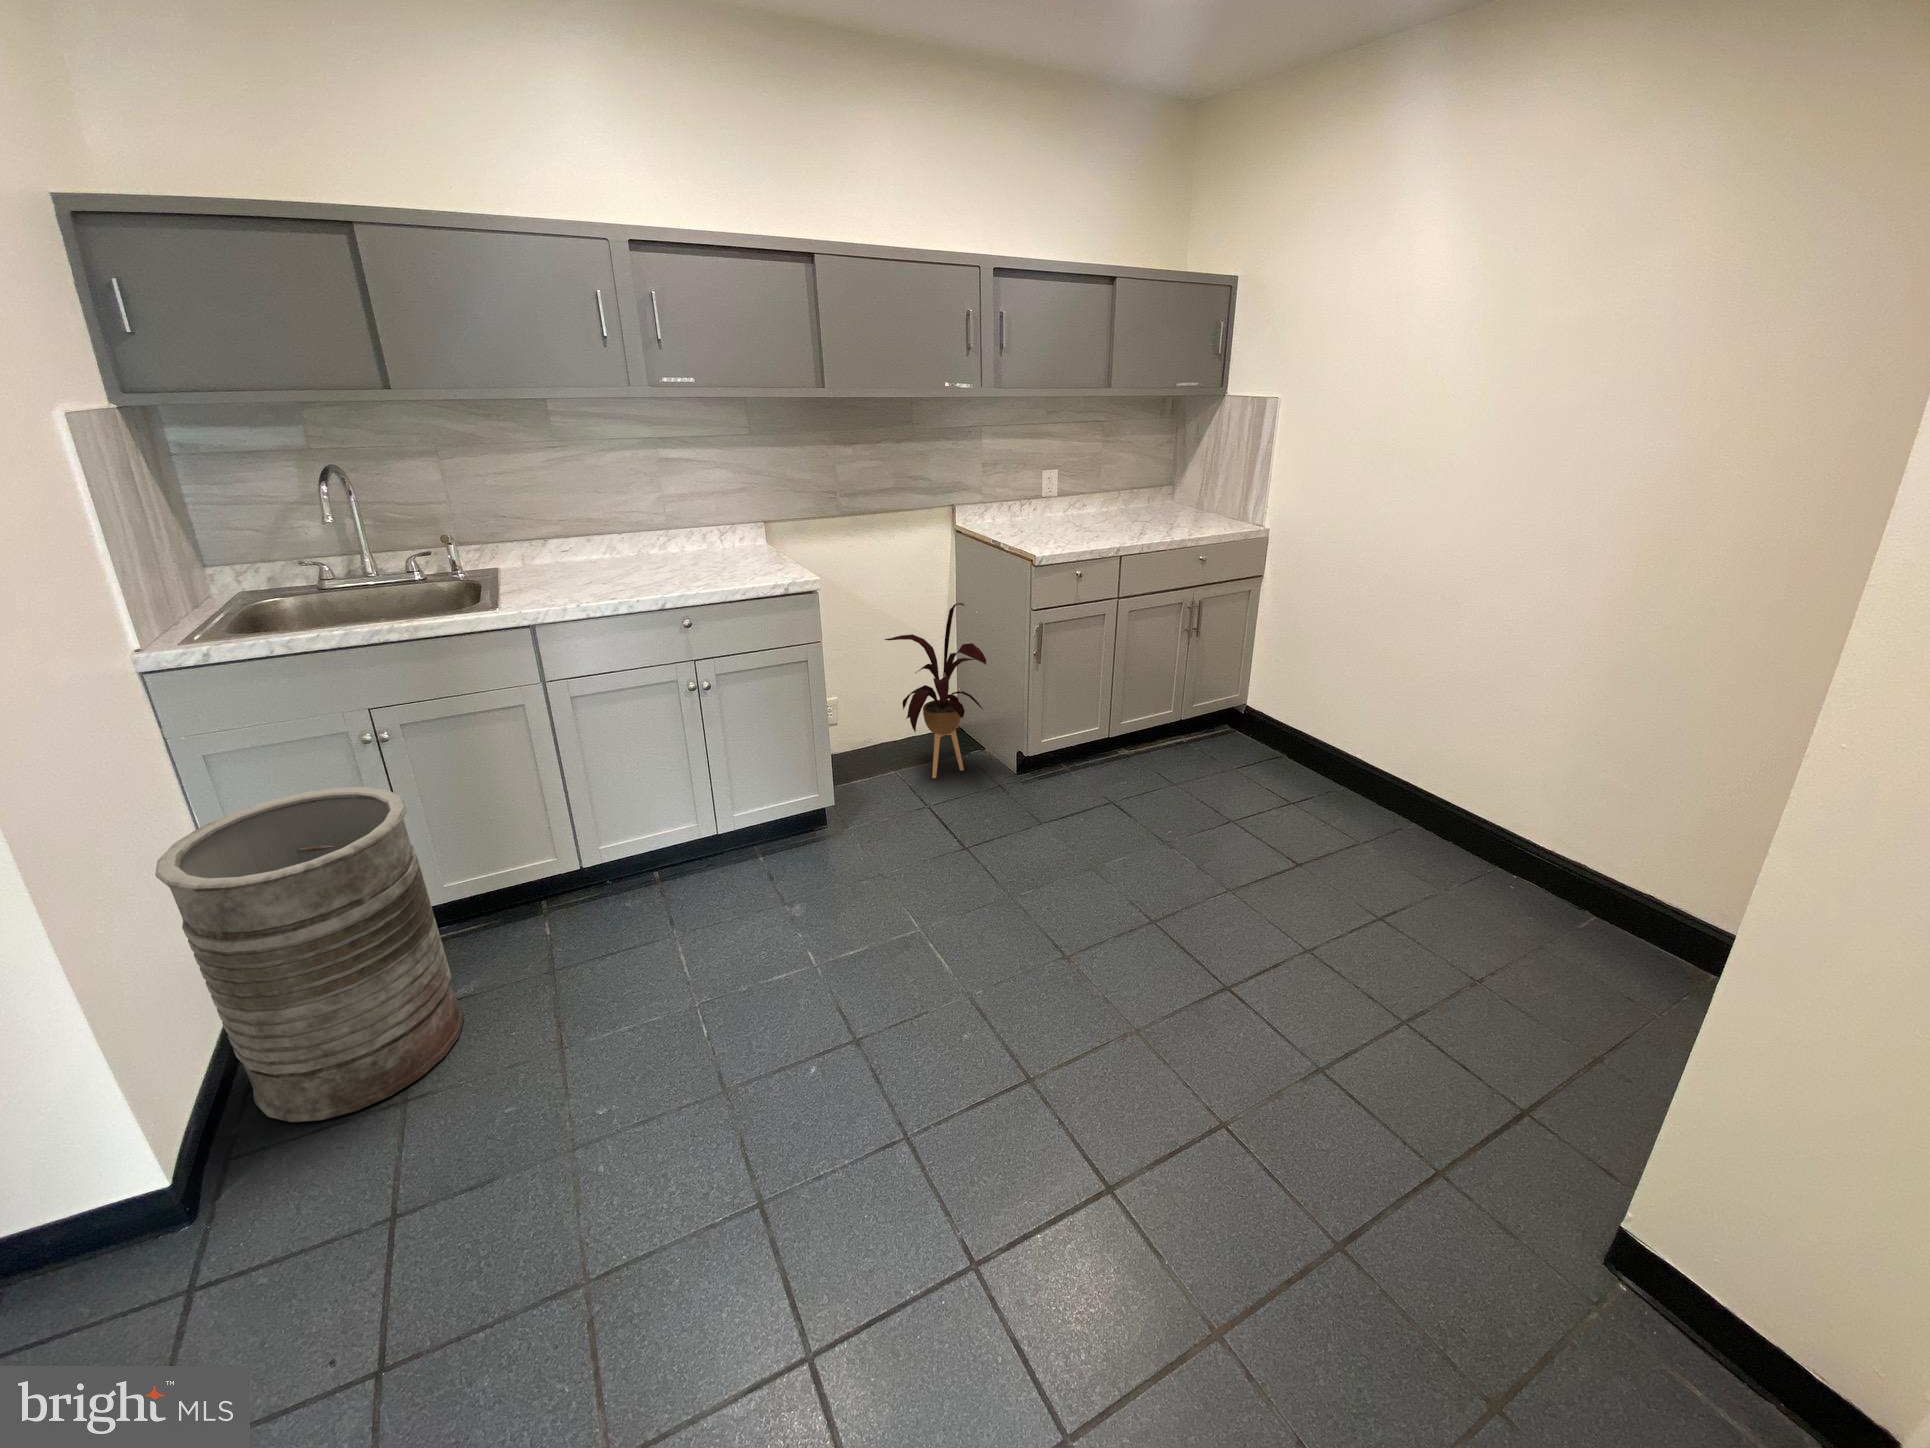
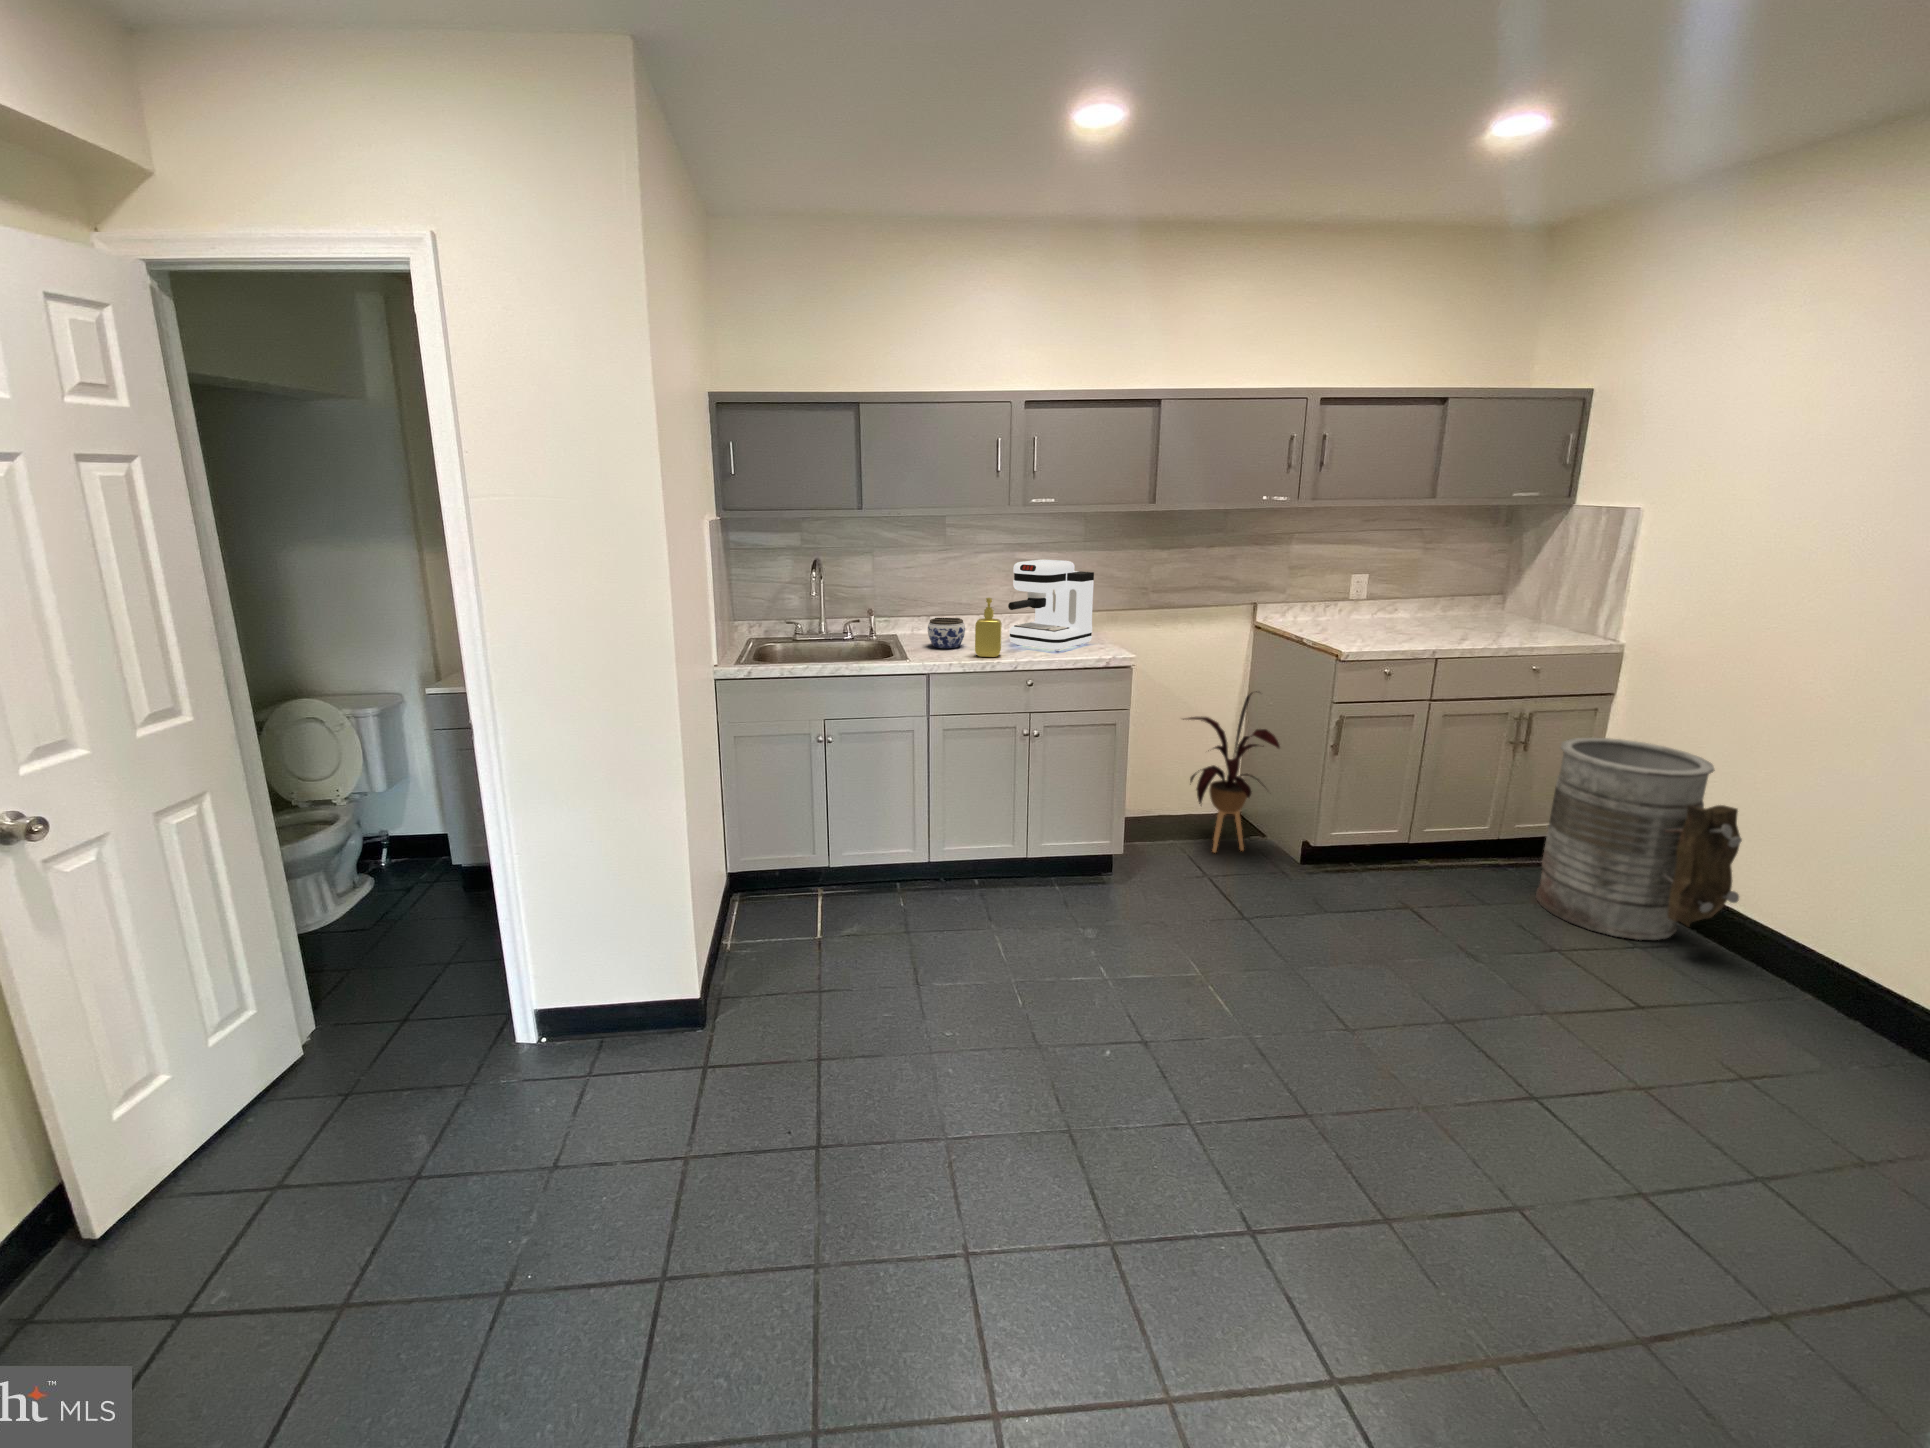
coffee maker: none [645,461,766,578] -> present [1008,560,1094,651]
soap dispenser: none [599,515,643,595] -> present [975,598,1002,657]
jar: none [535,543,593,586] -> present [928,618,965,648]
trash can: present [155,787,464,1122] -> present [1536,738,1742,940]

